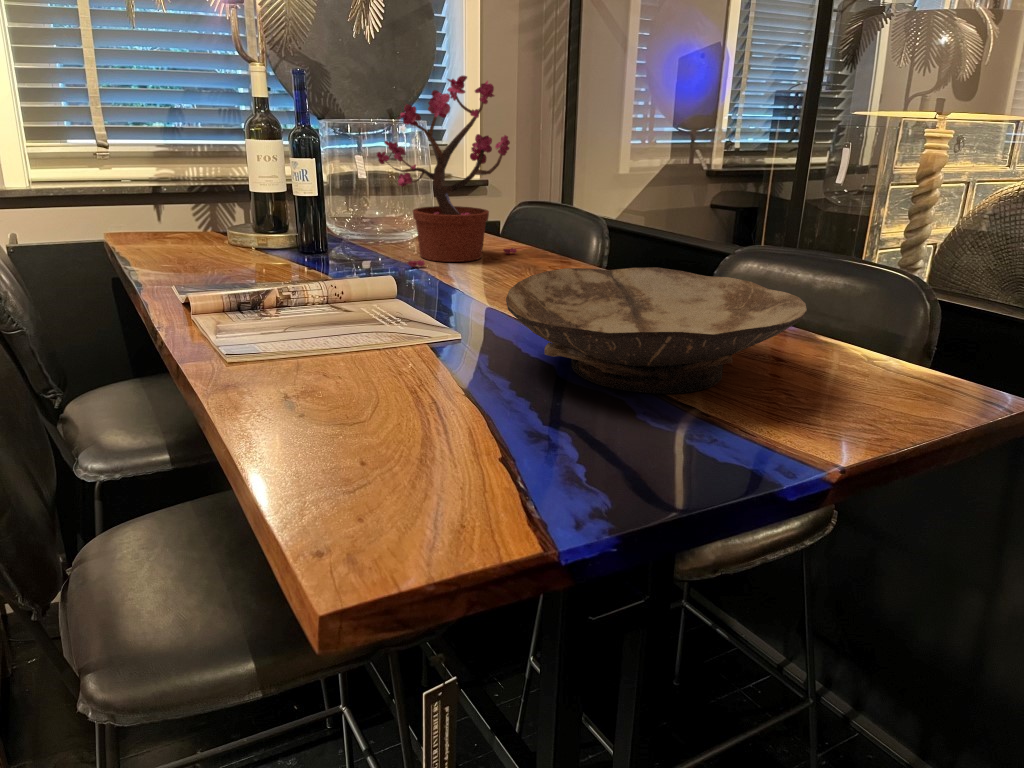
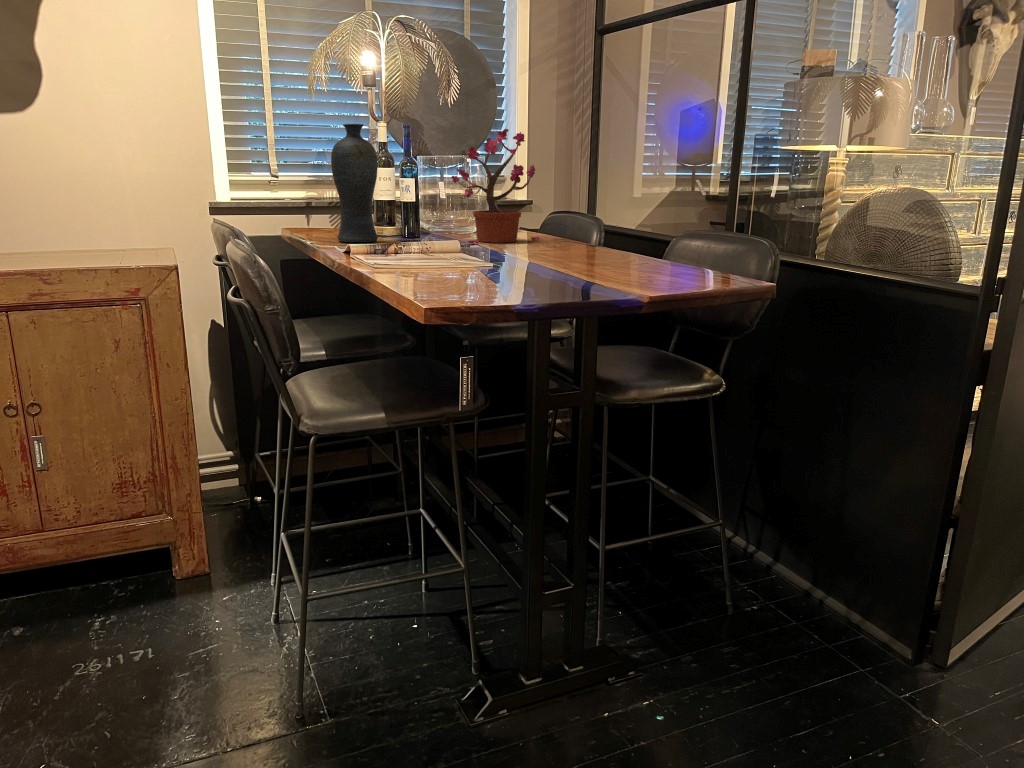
vase: none [164,61,256,267] -> present [331,124,378,242]
bowl: present [506,267,807,394] -> none [510,227,652,276]

